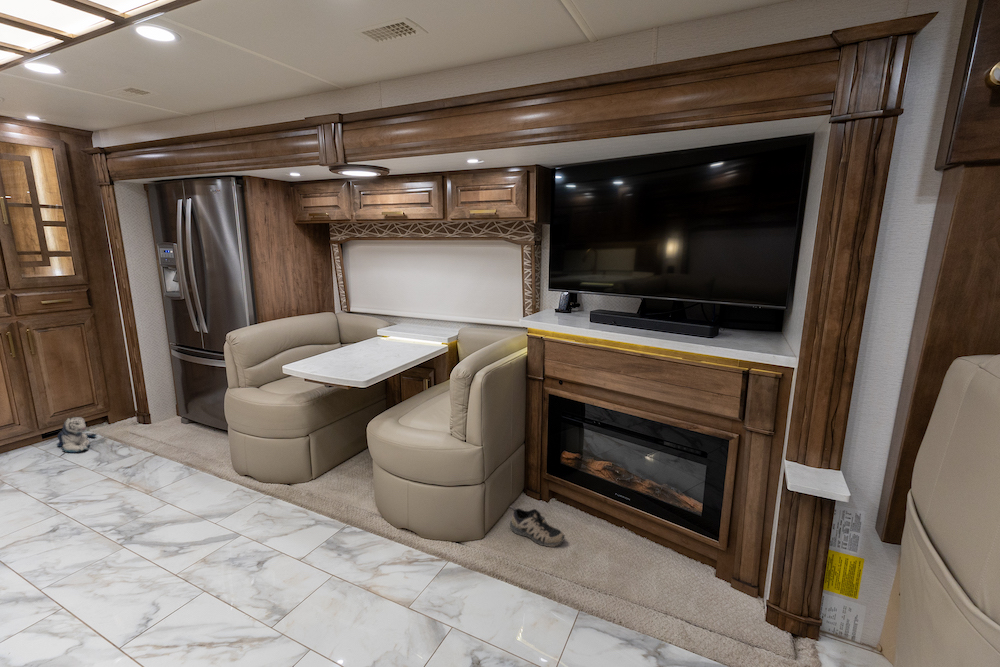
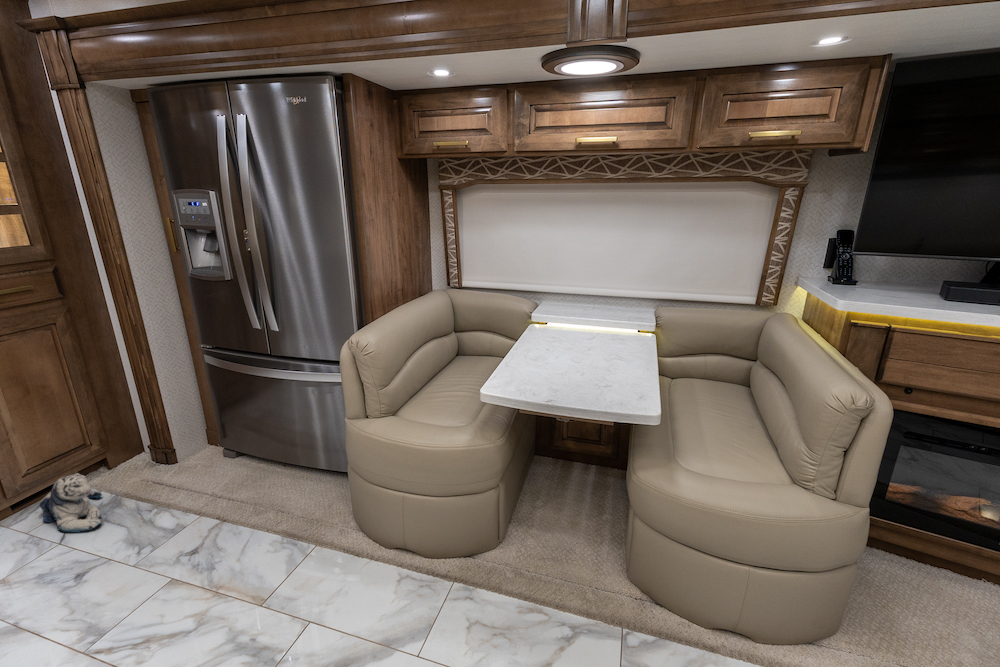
shoe: present [509,506,565,547] -> none [845,570,949,629]

